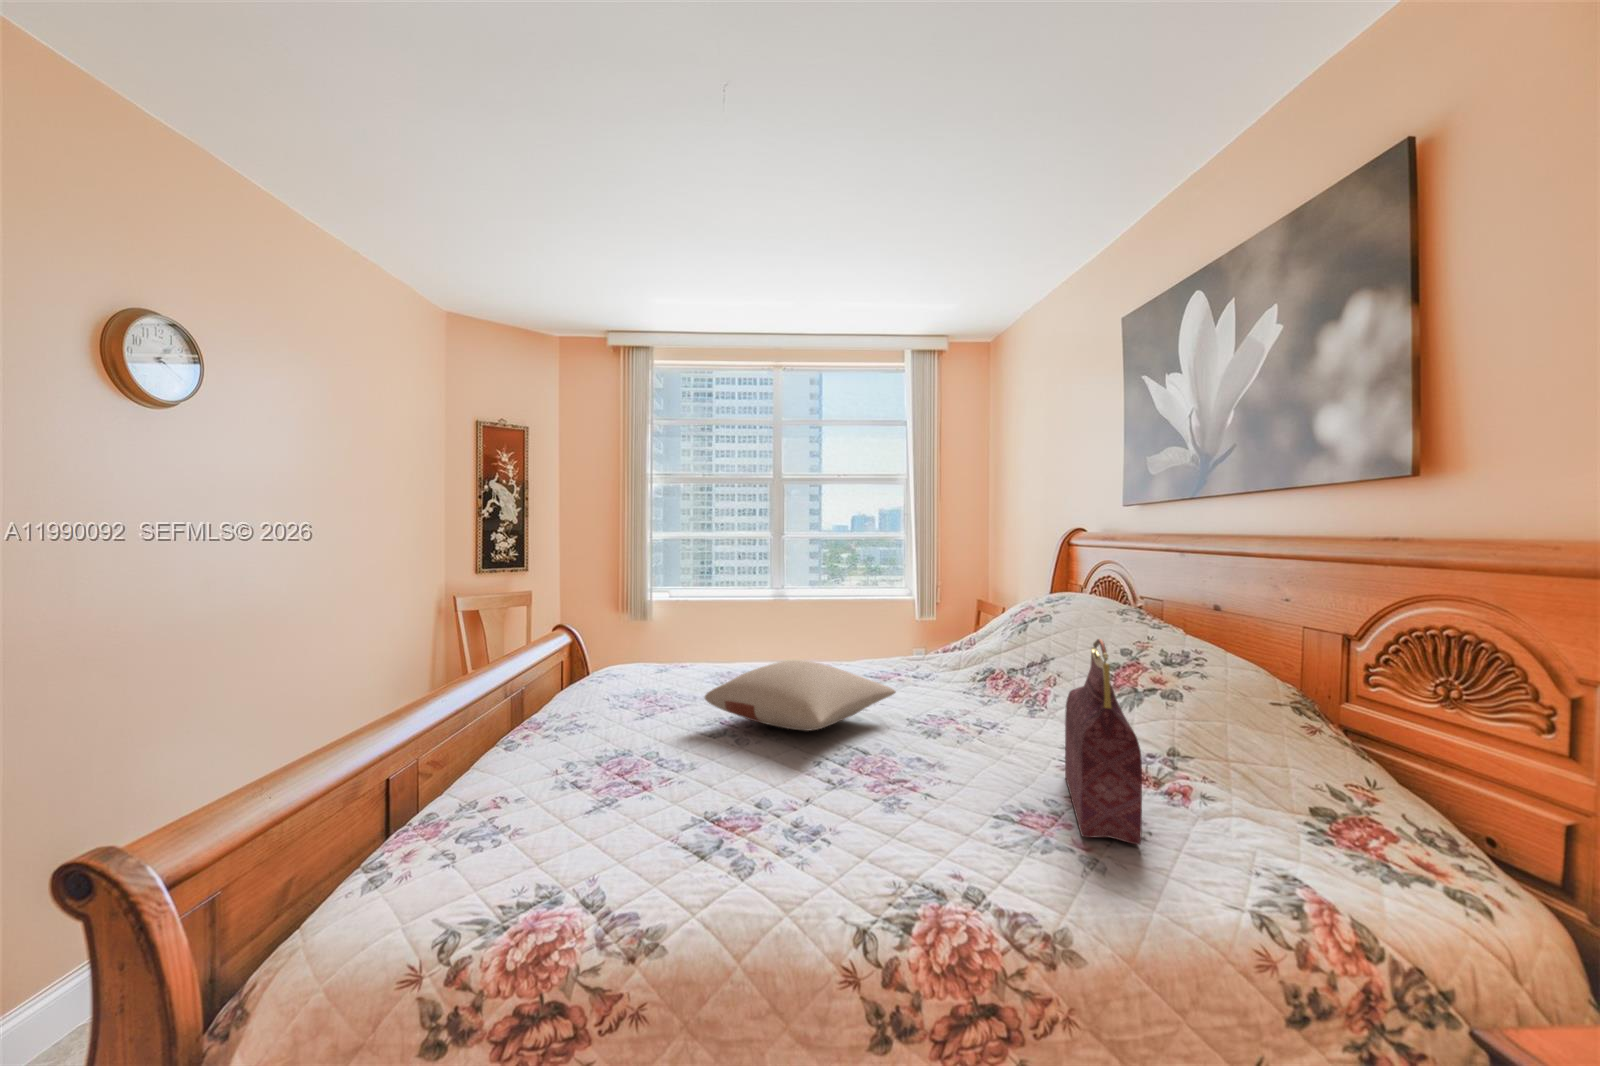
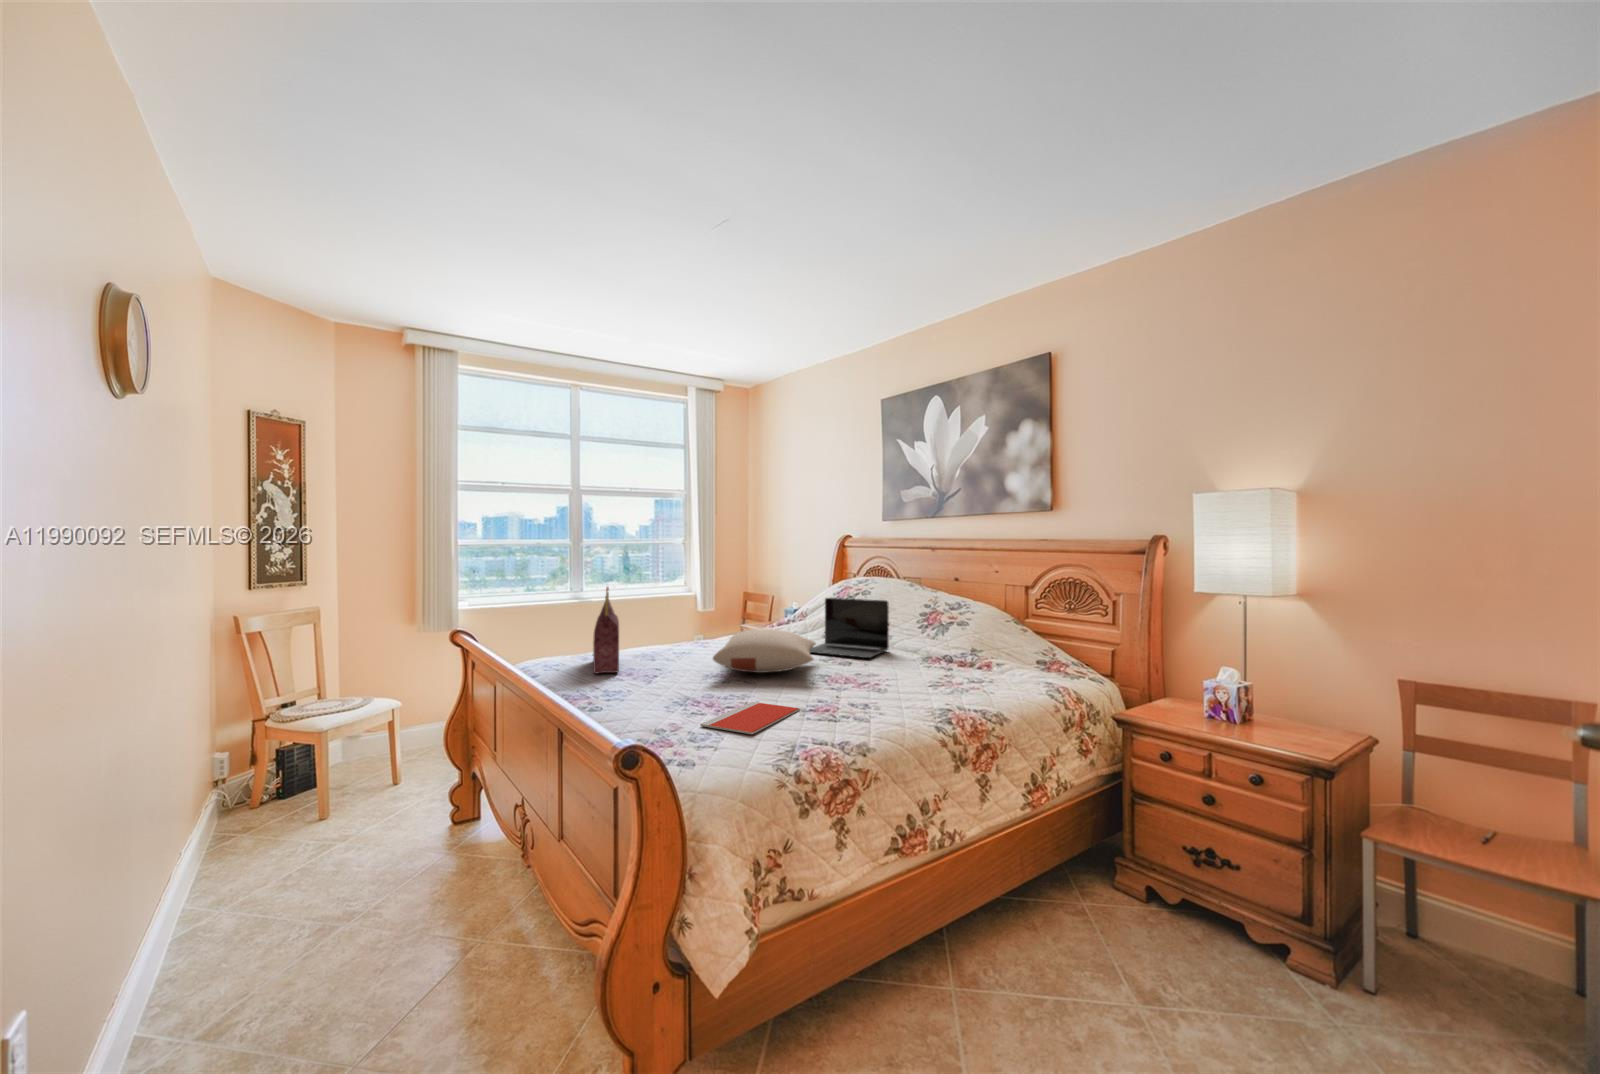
laptop: none [907,622,1045,728] -> present [809,598,889,658]
handbag: present [1065,639,1142,845] -> present [593,587,619,674]
notebook: none [533,778,702,846] -> present [700,702,800,734]

